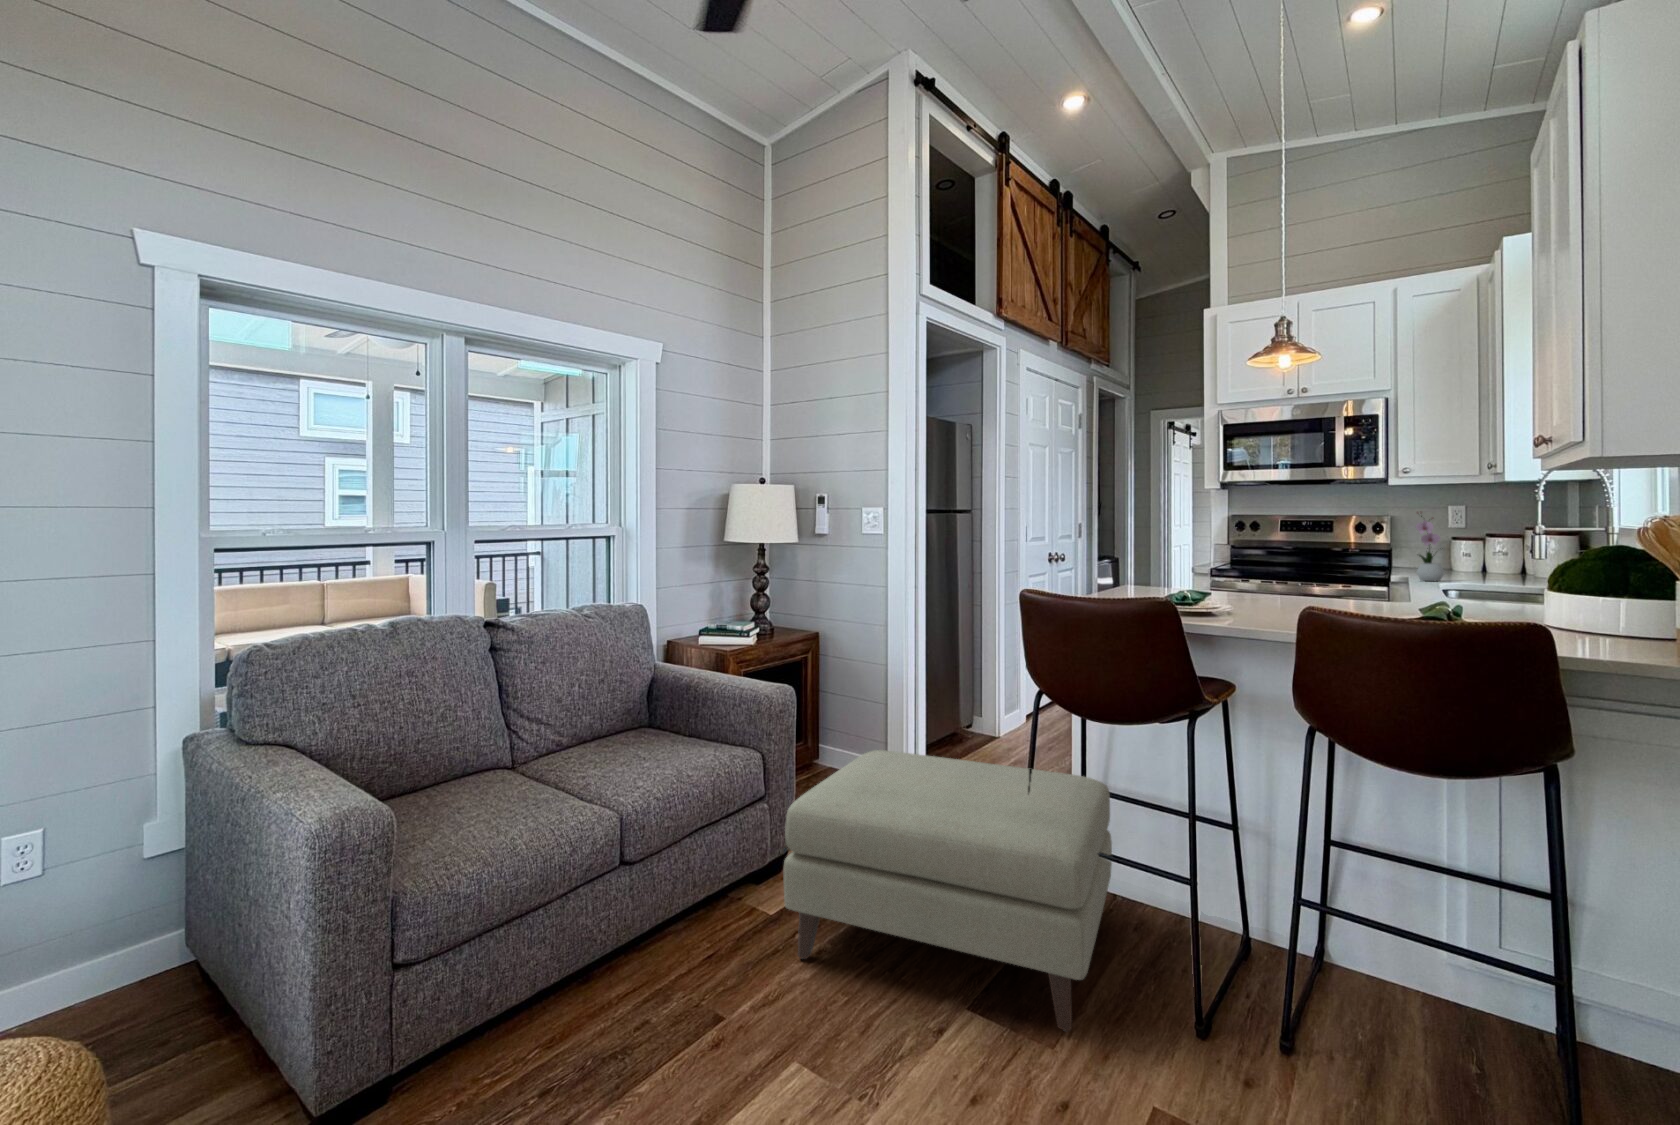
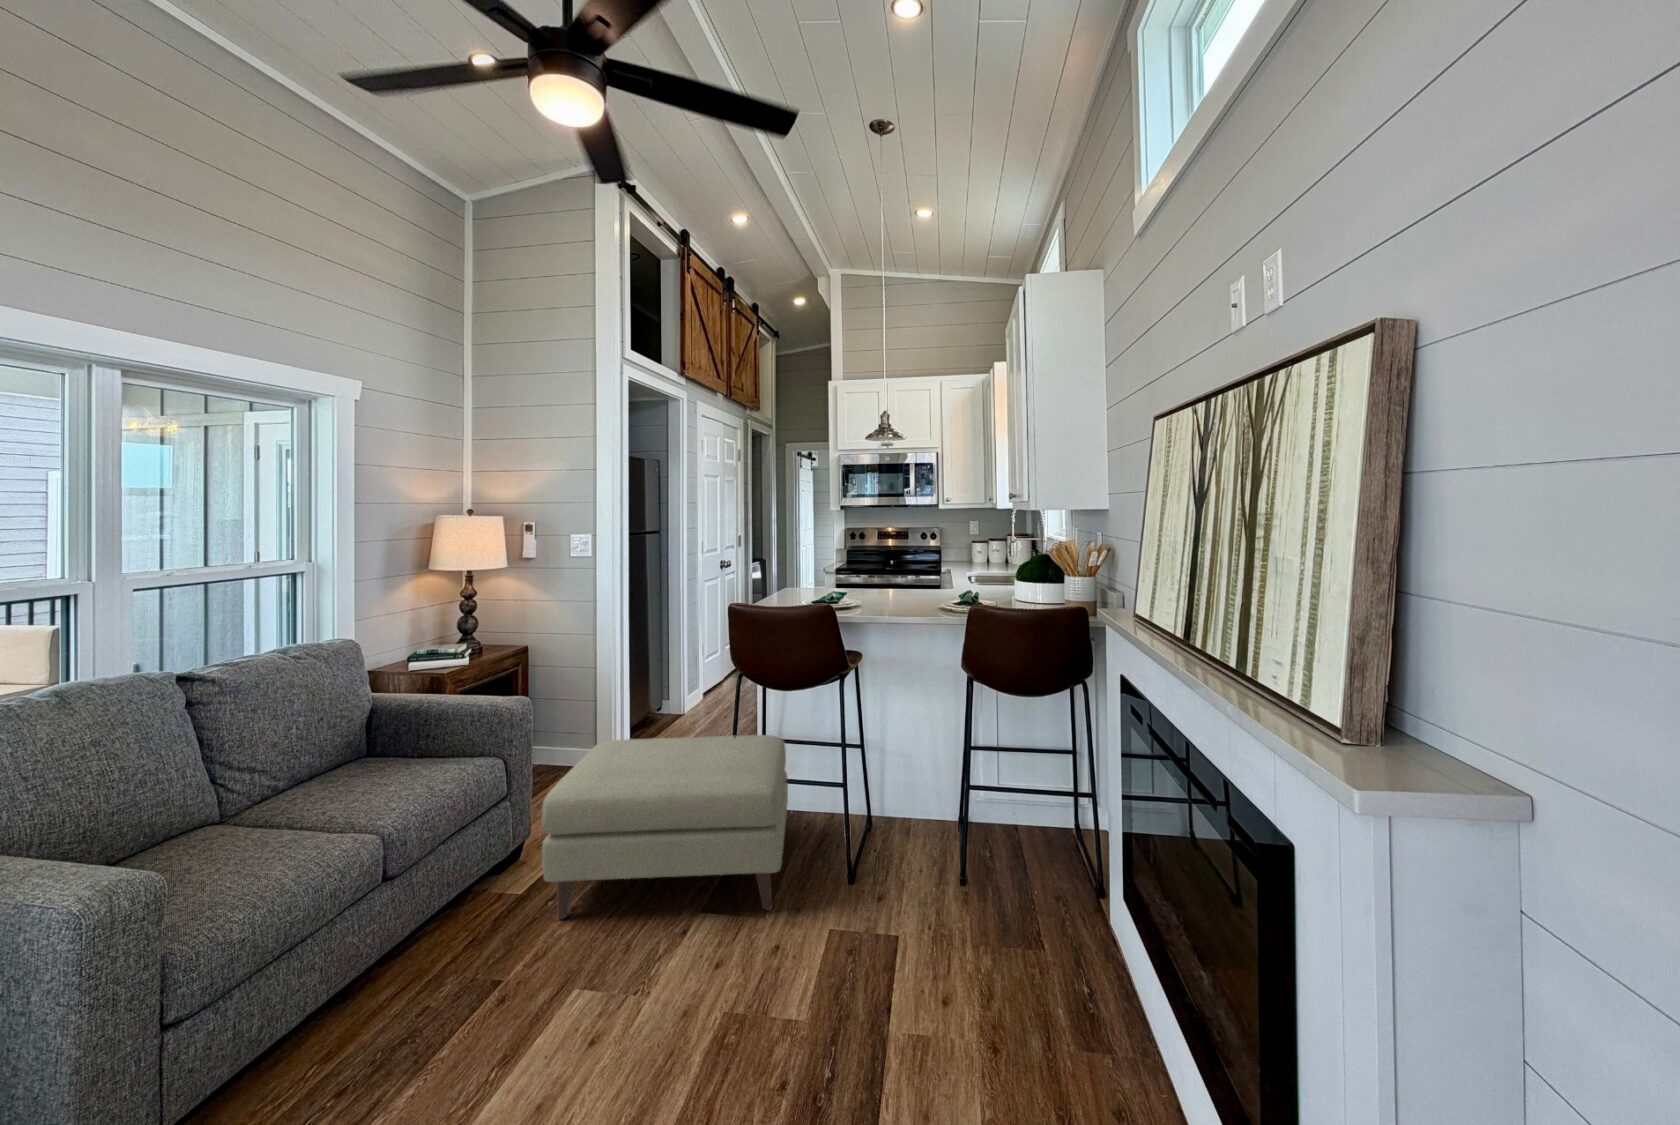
flower arrangement: present [1416,516,1444,581] -> none [955,528,972,574]

